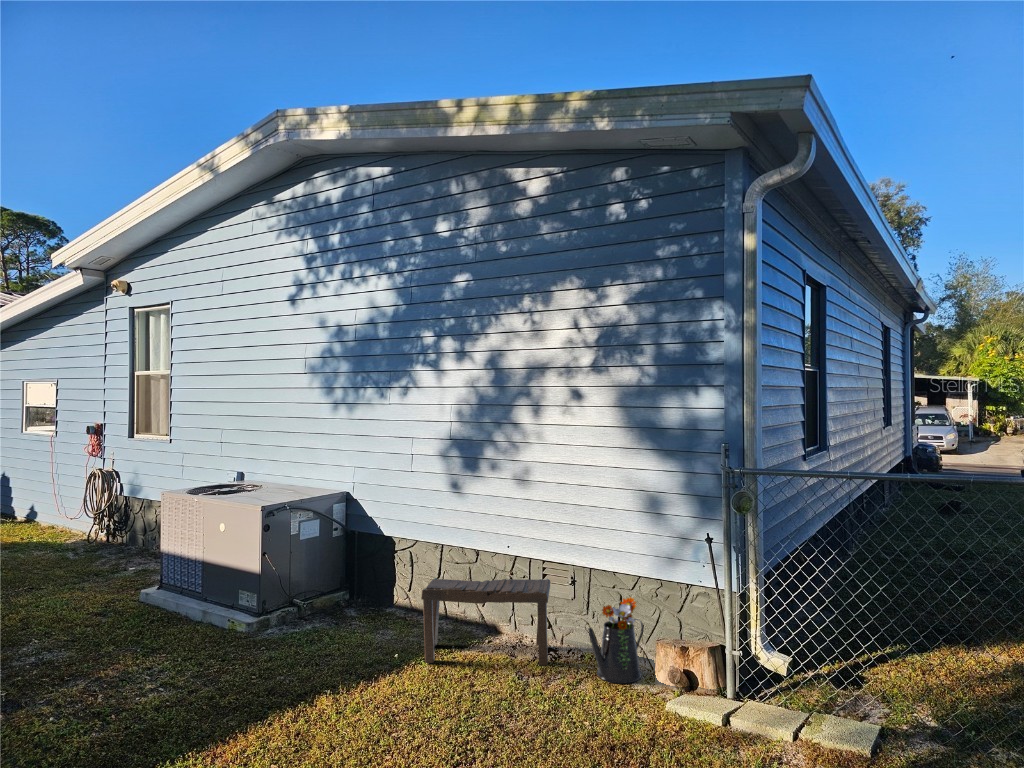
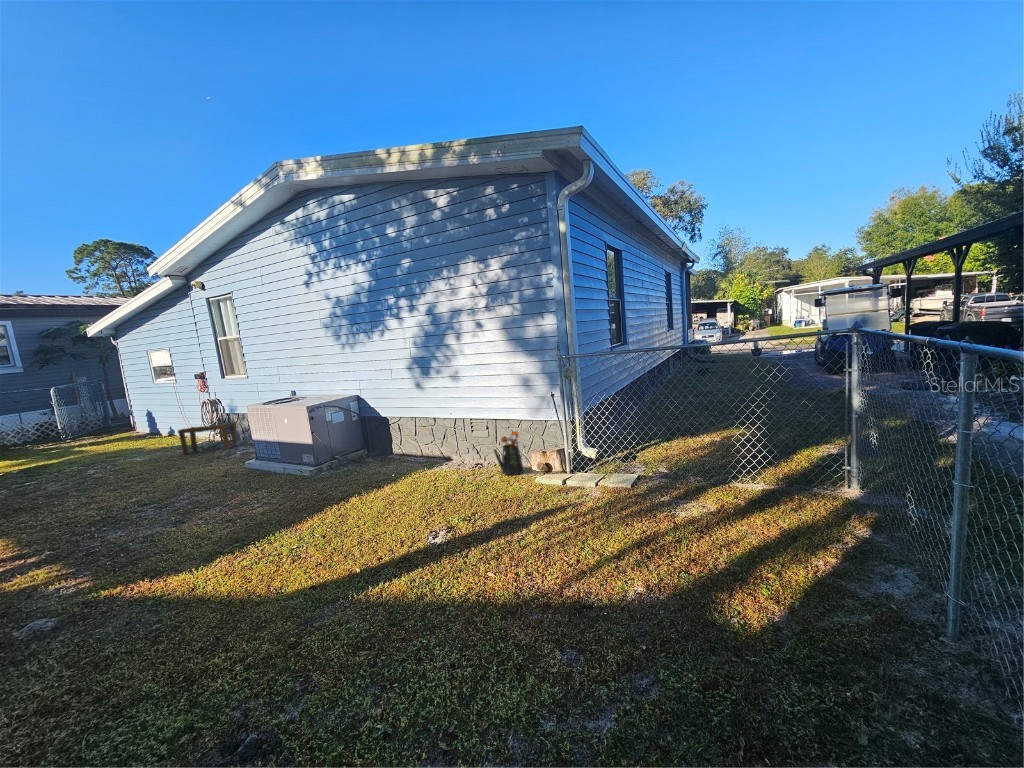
bench: present [421,578,550,666] -> present [178,422,237,455]

